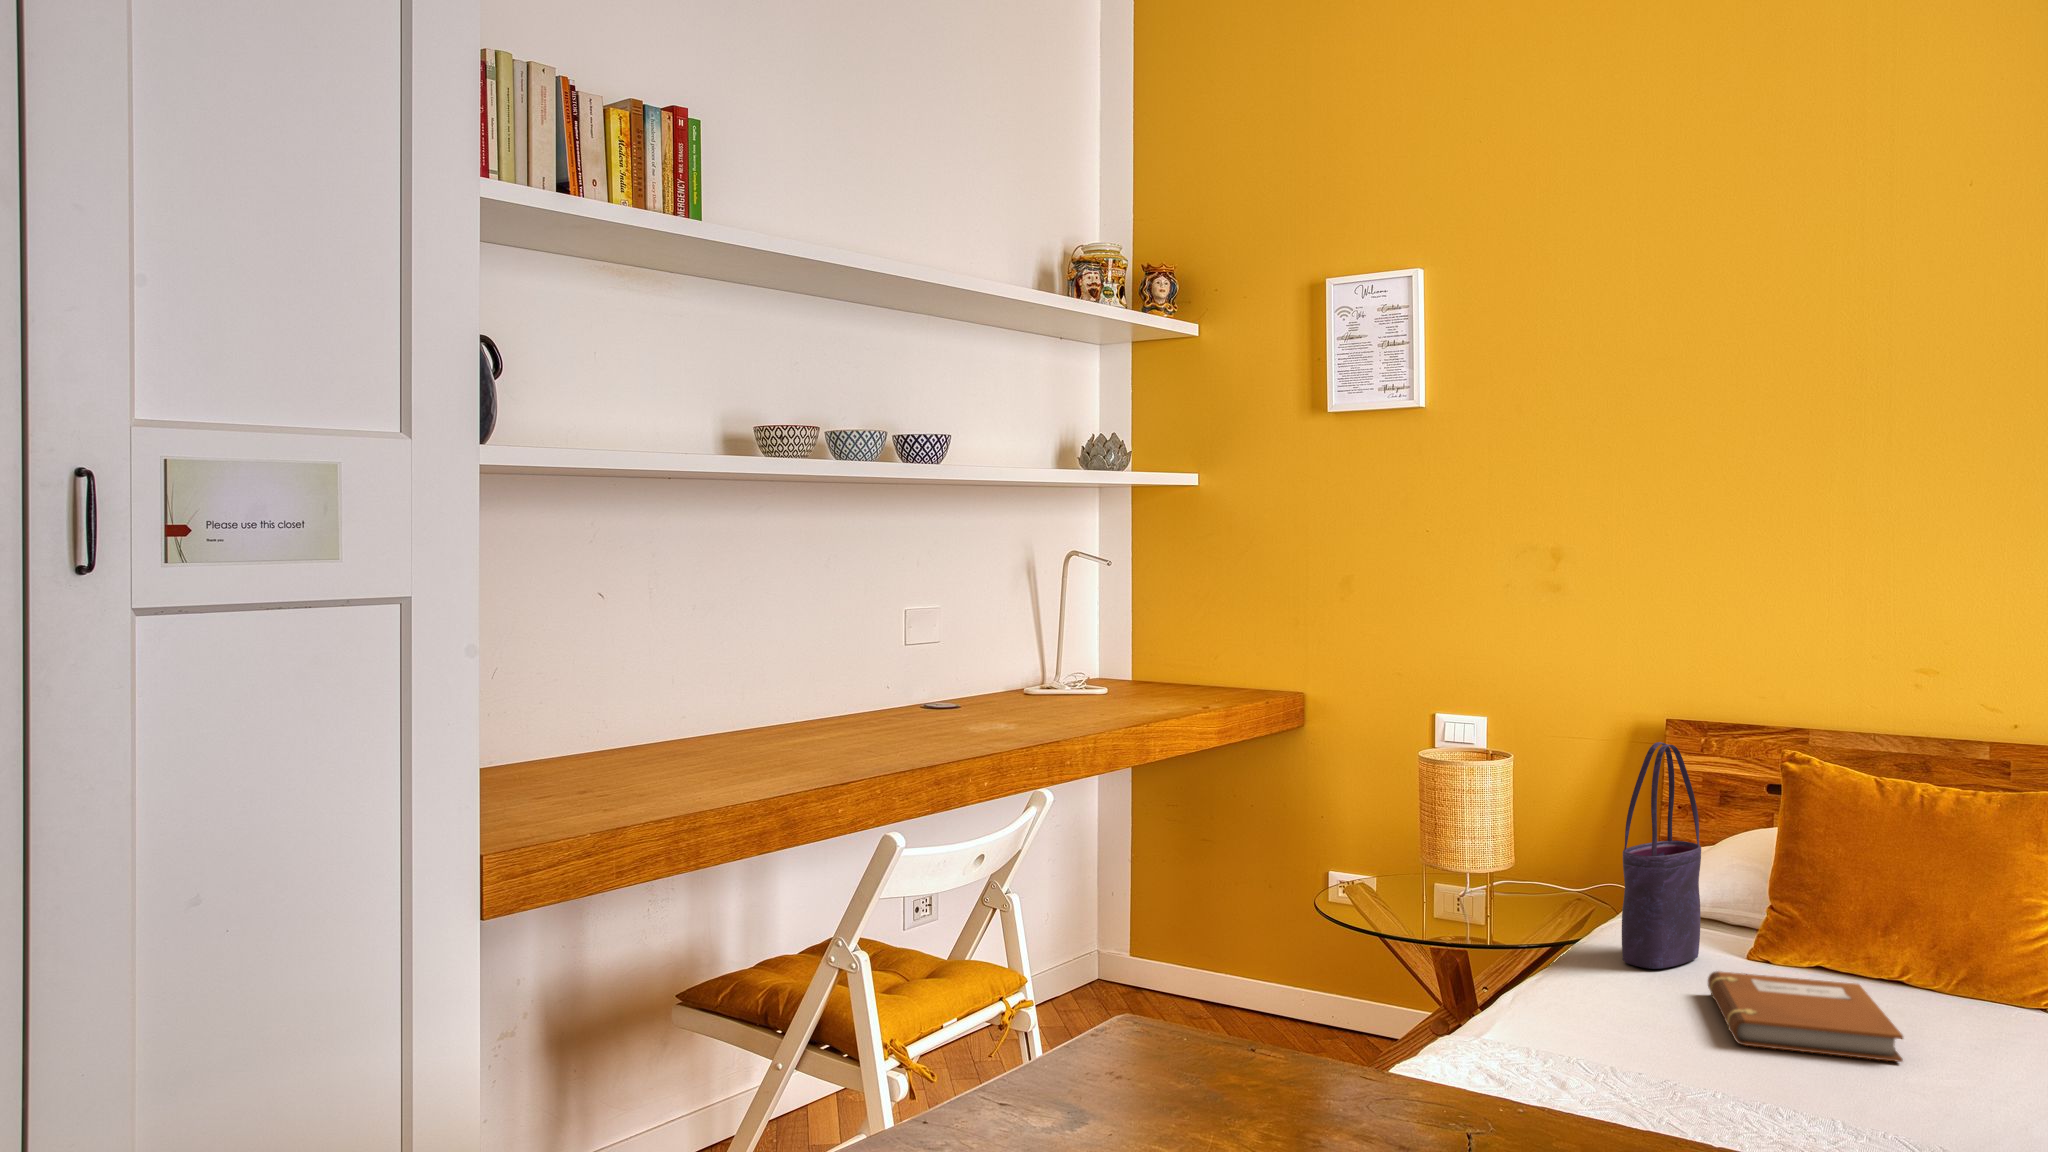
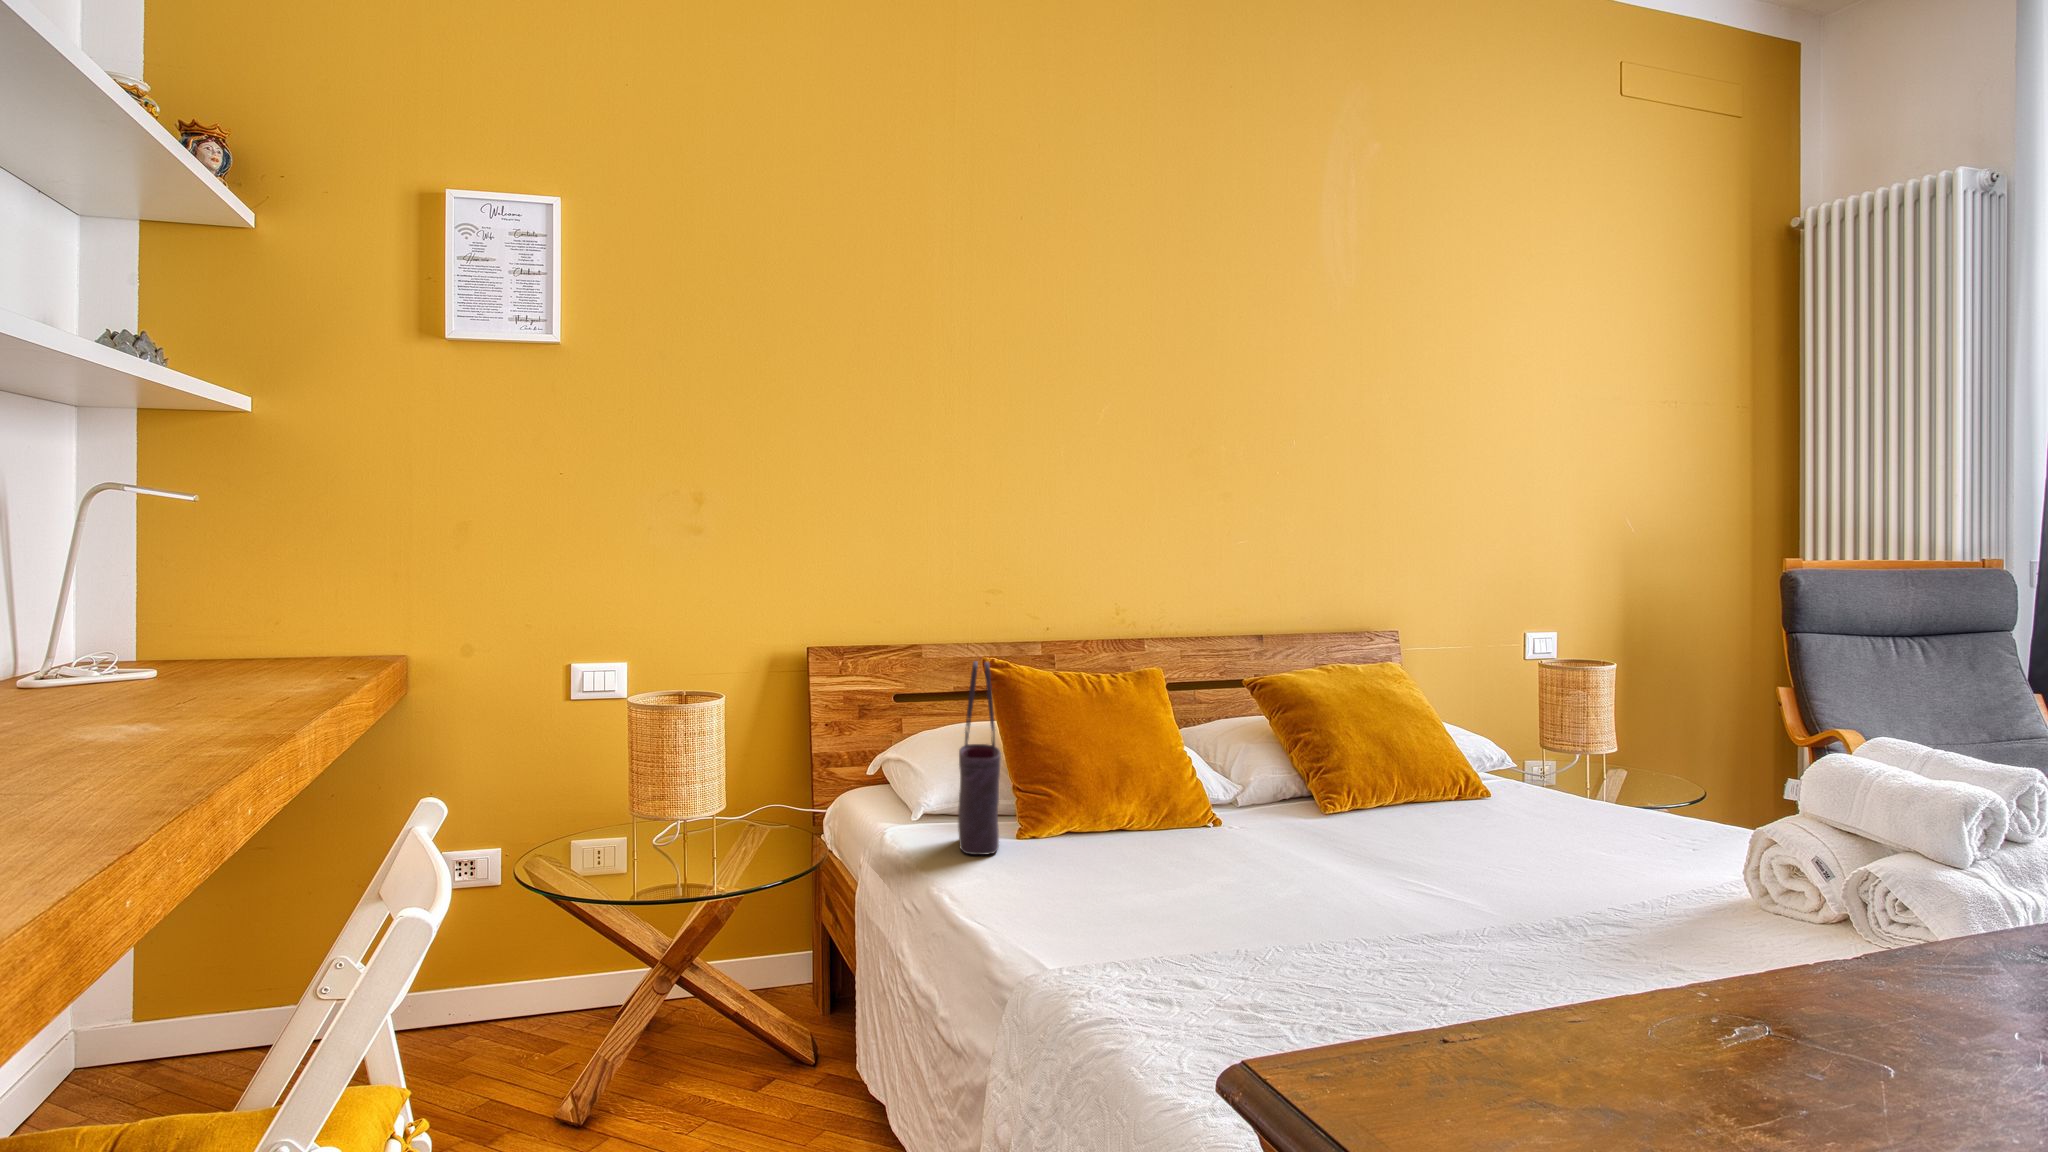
notebook: present [1708,971,1903,1062] -> none [1056,828,1228,887]

